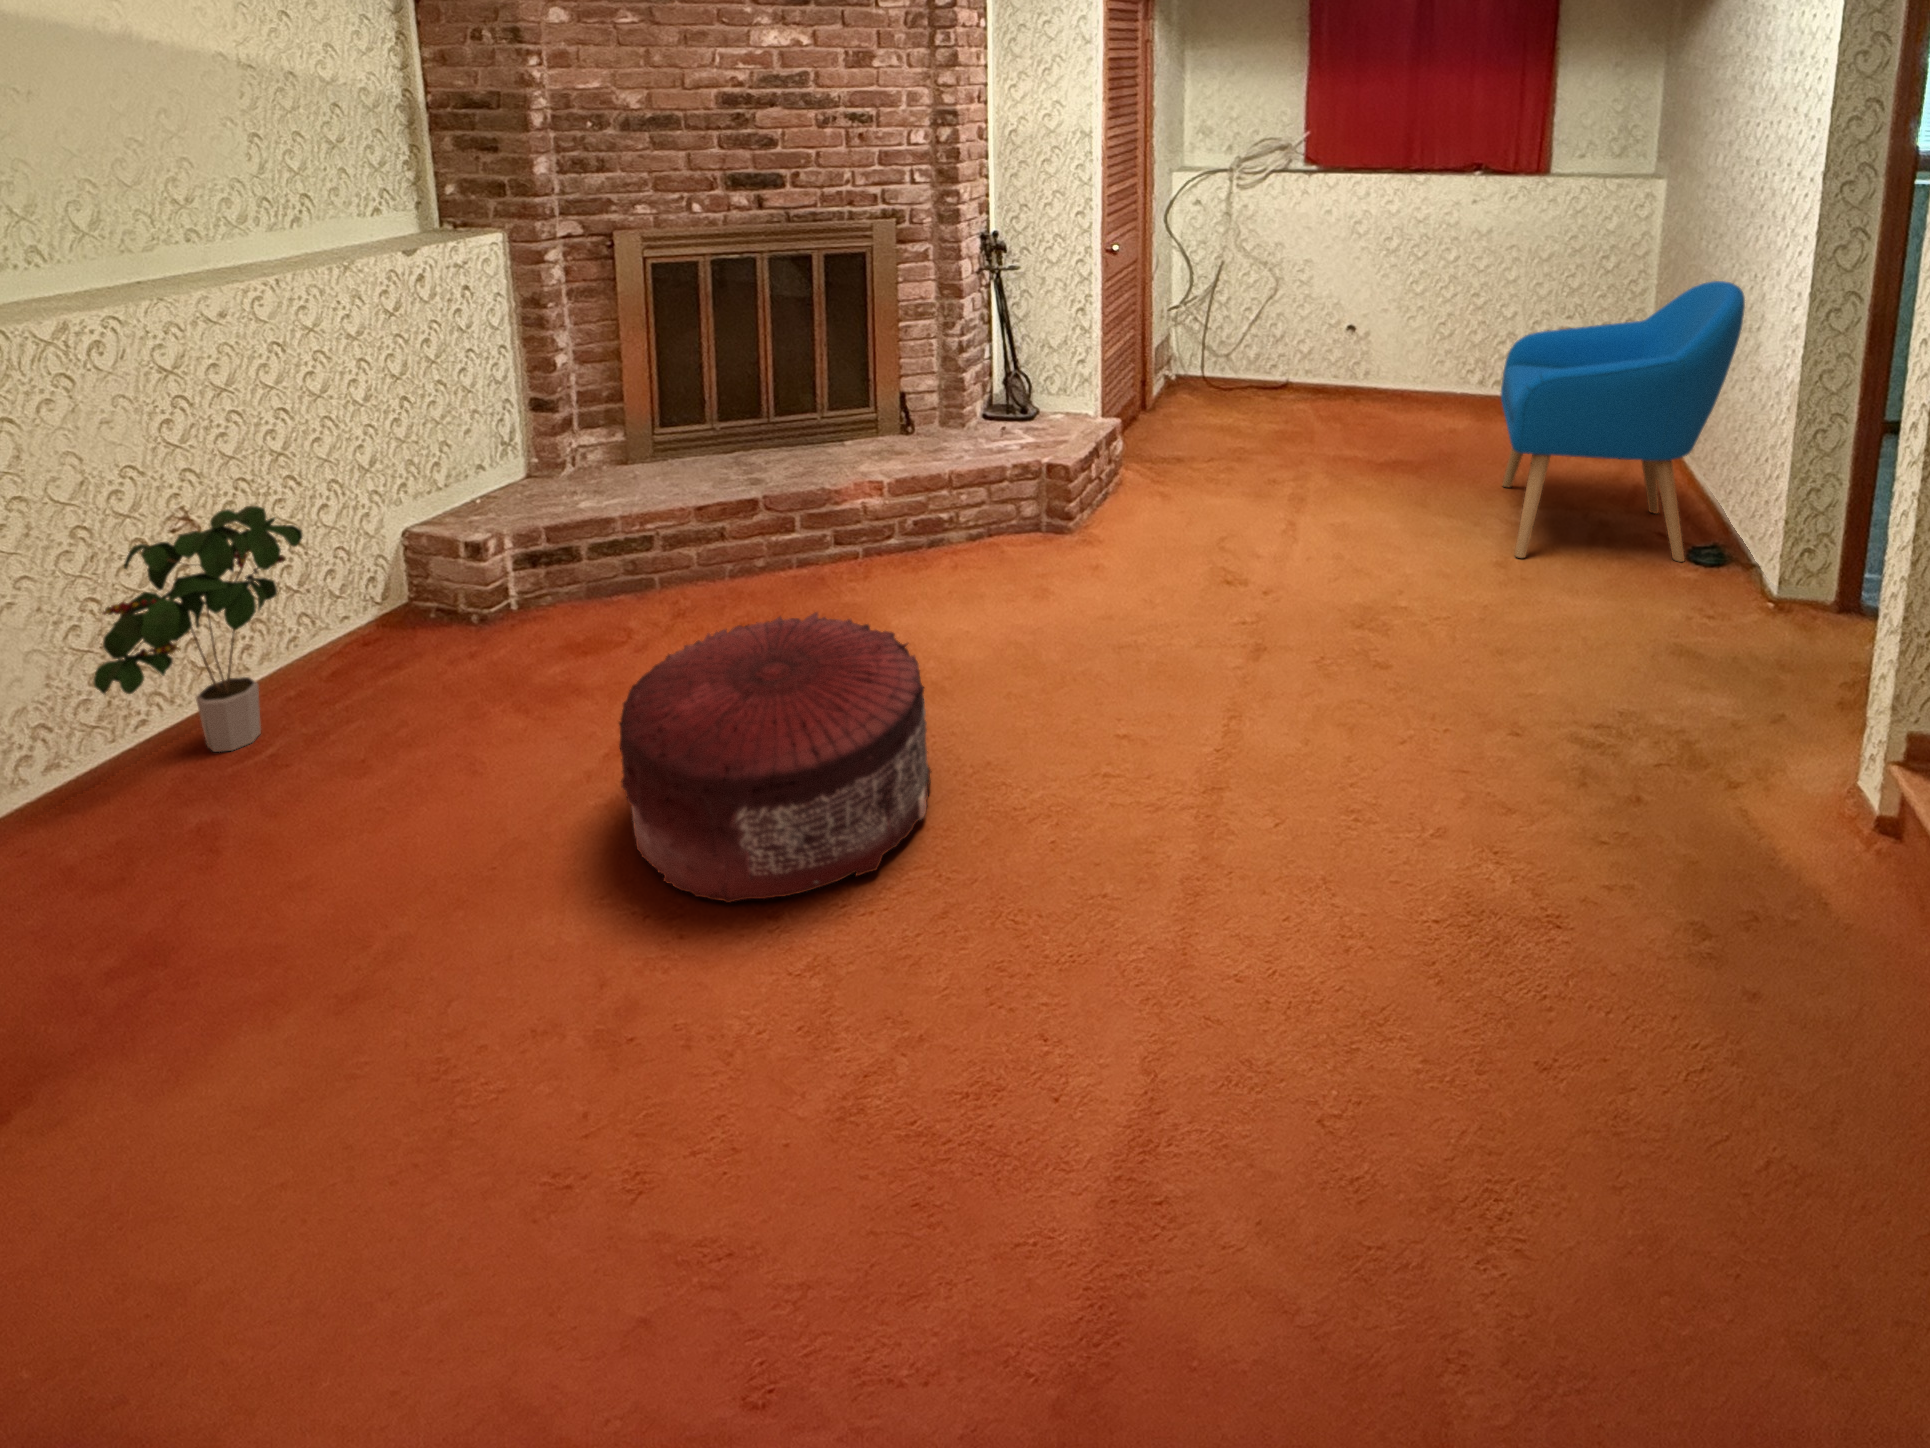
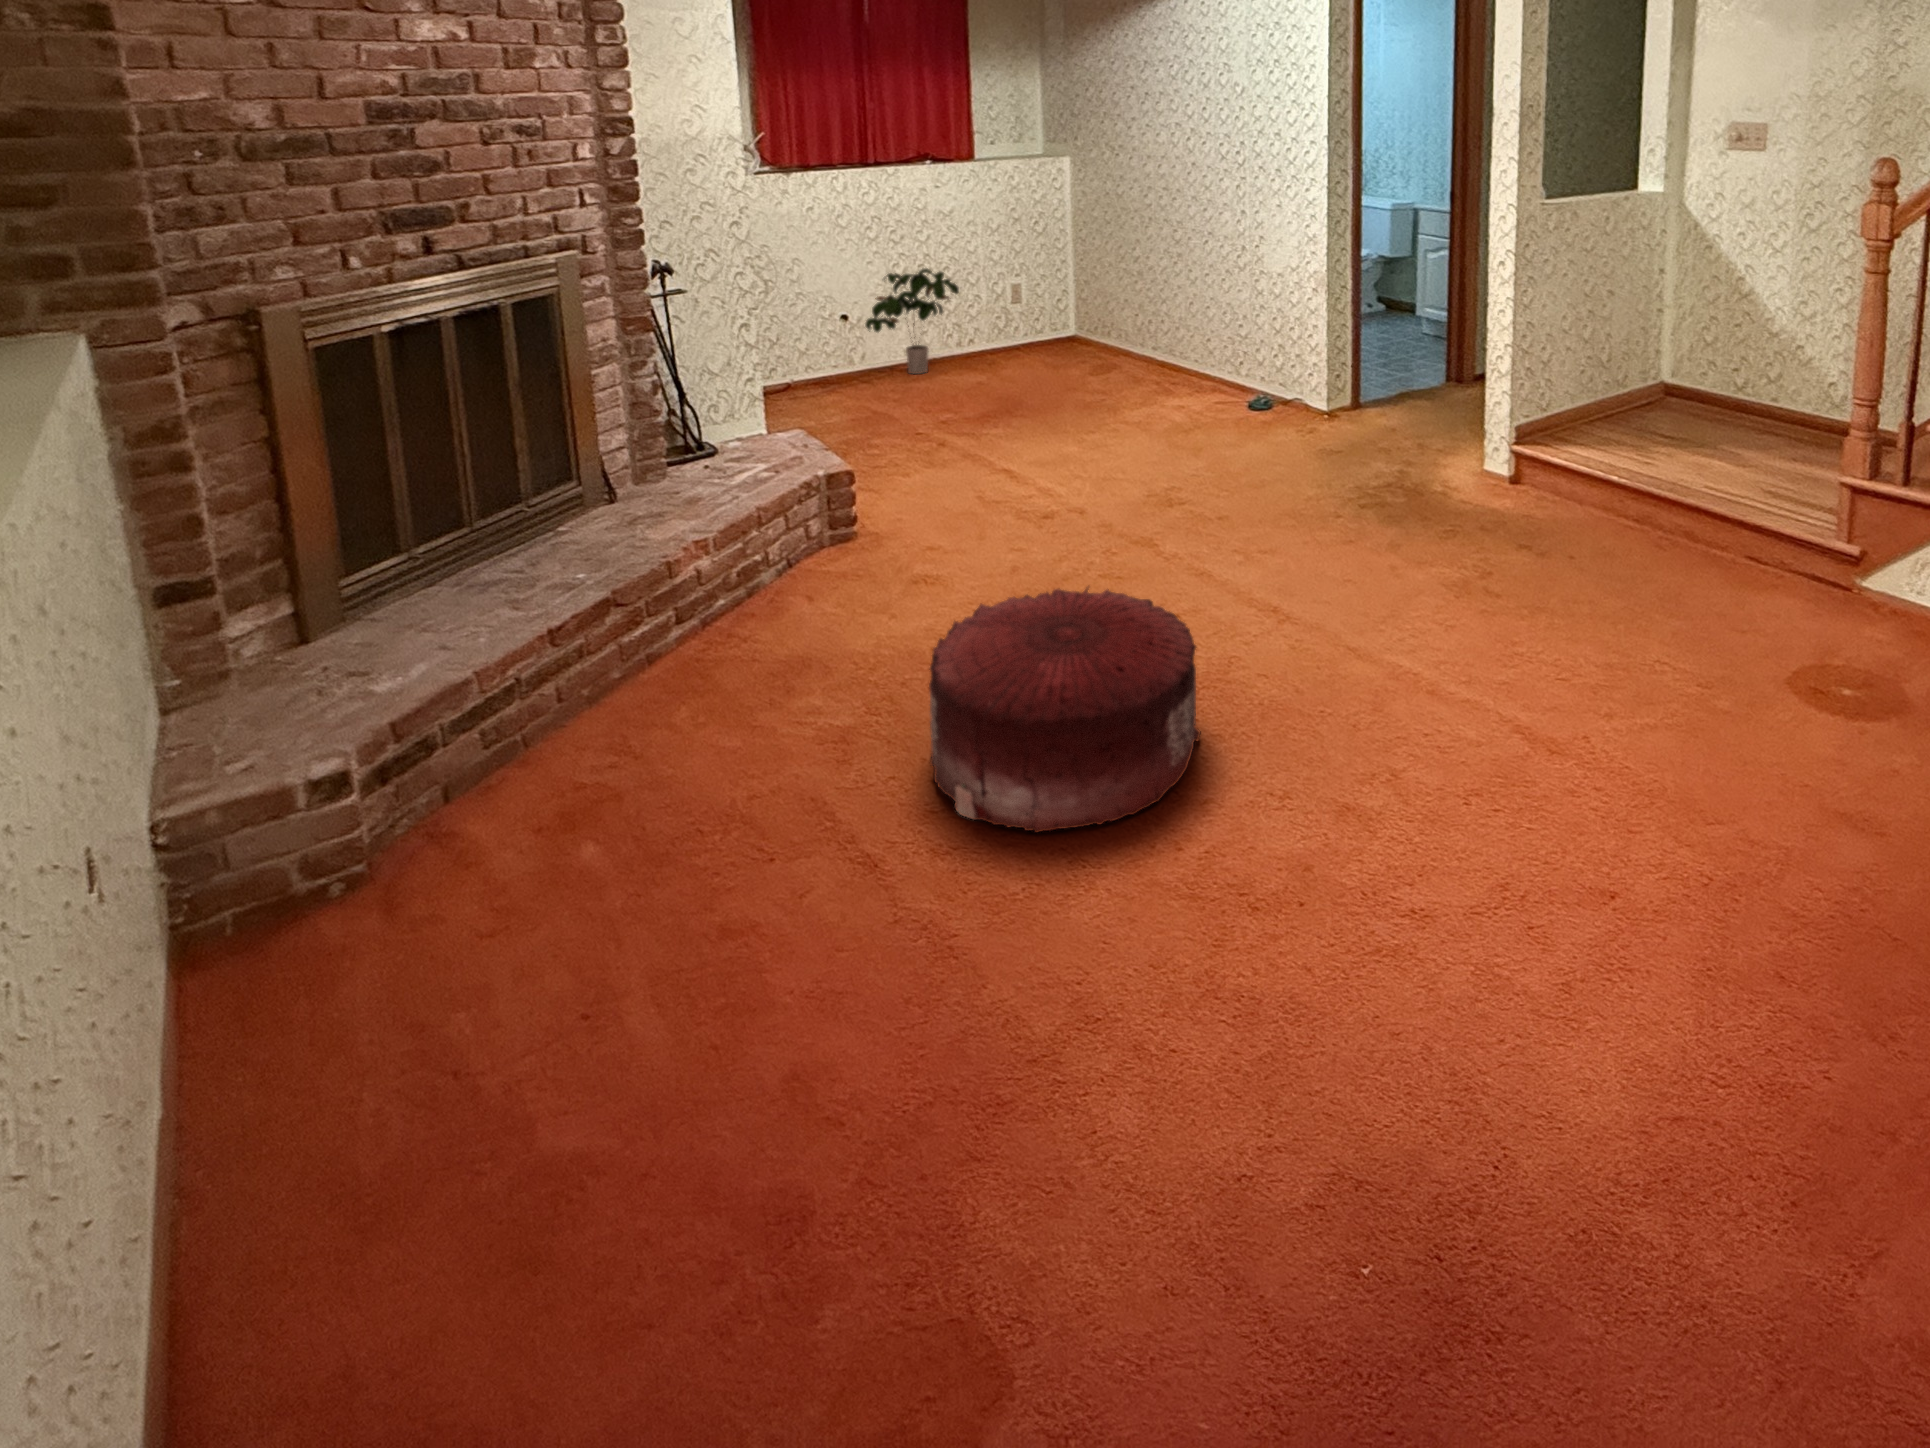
armchair: present [1501,281,1745,562] -> none [1079,226,1250,441]
potted plant: present [94,506,303,752] -> present [865,268,959,374]

